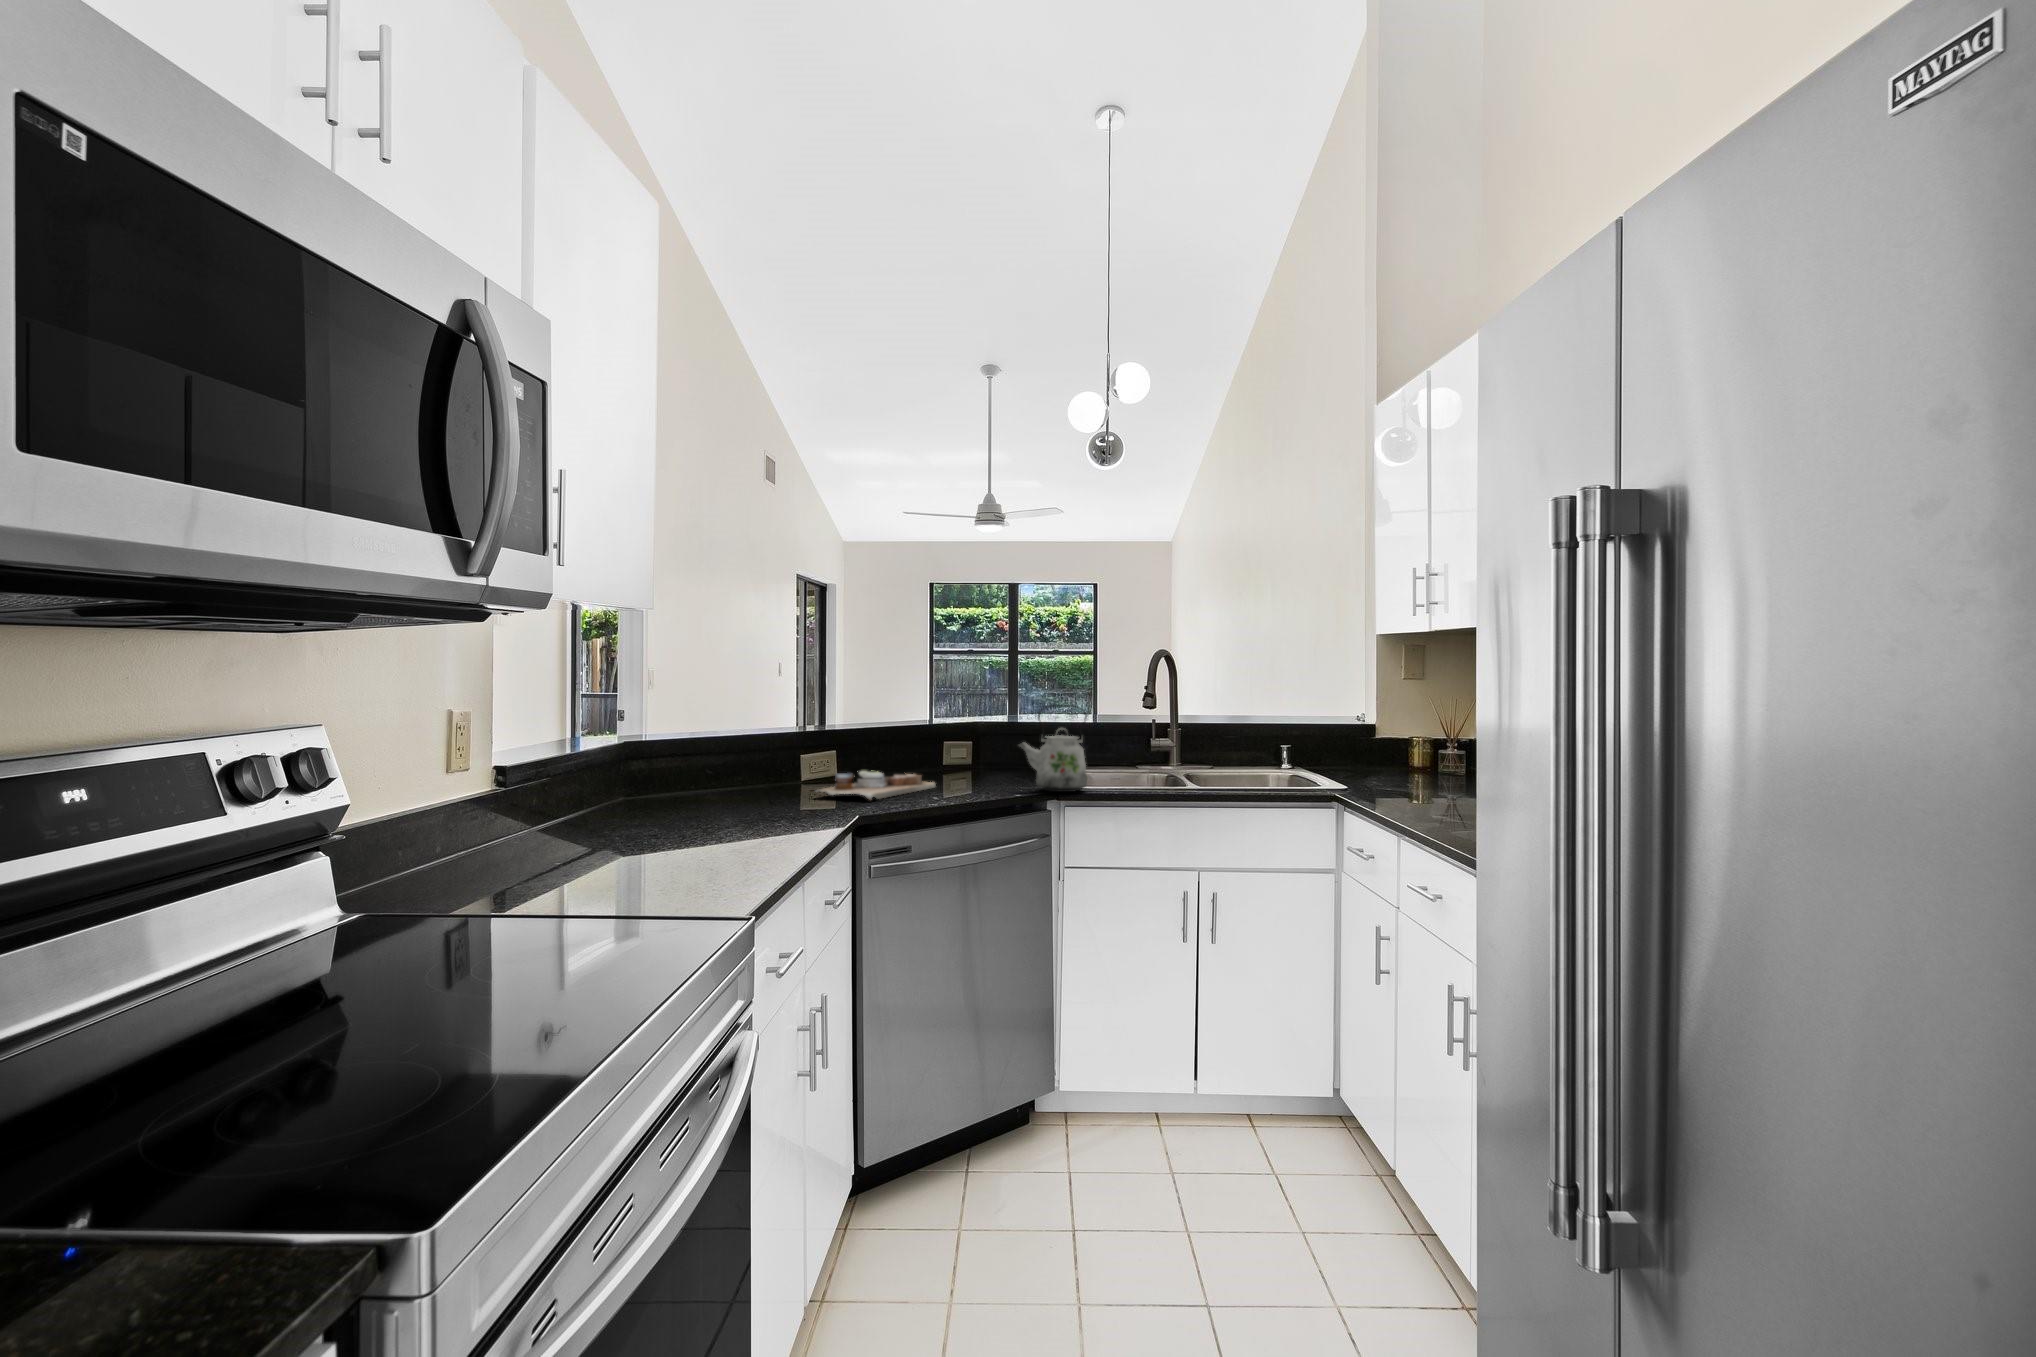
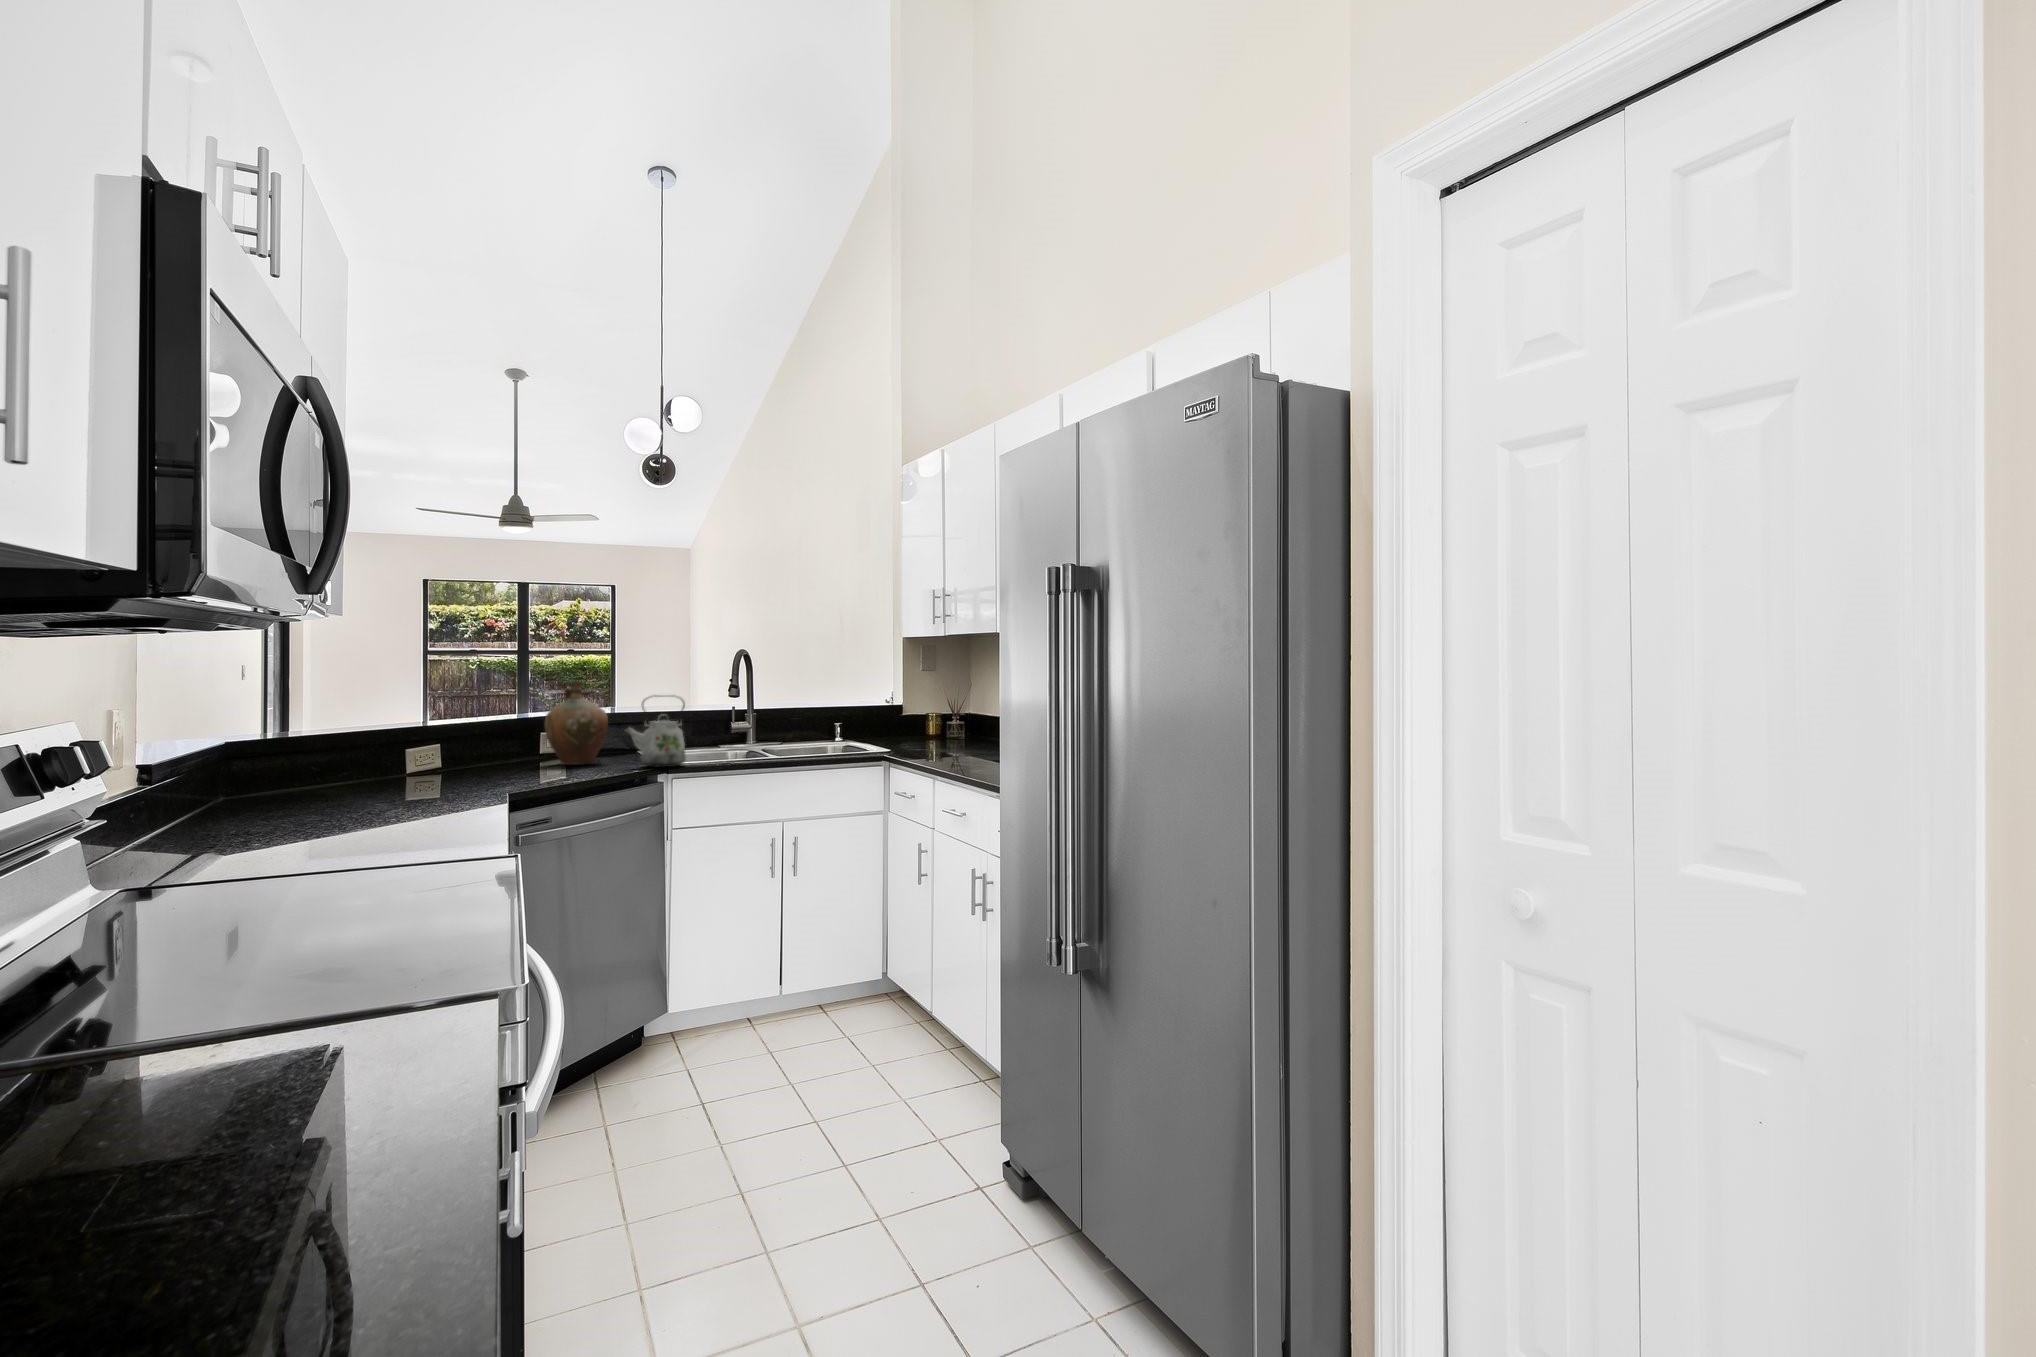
ceramic jug: none [945,686,1009,782] -> present [545,681,608,765]
cutting board: present [814,770,936,800] -> none [432,758,544,783]

